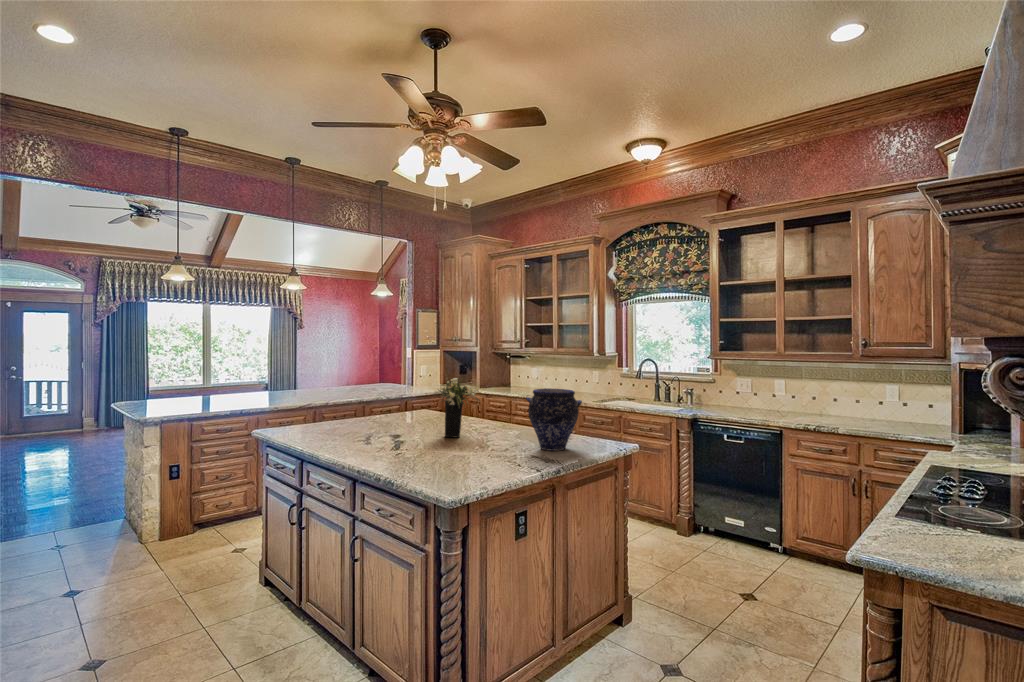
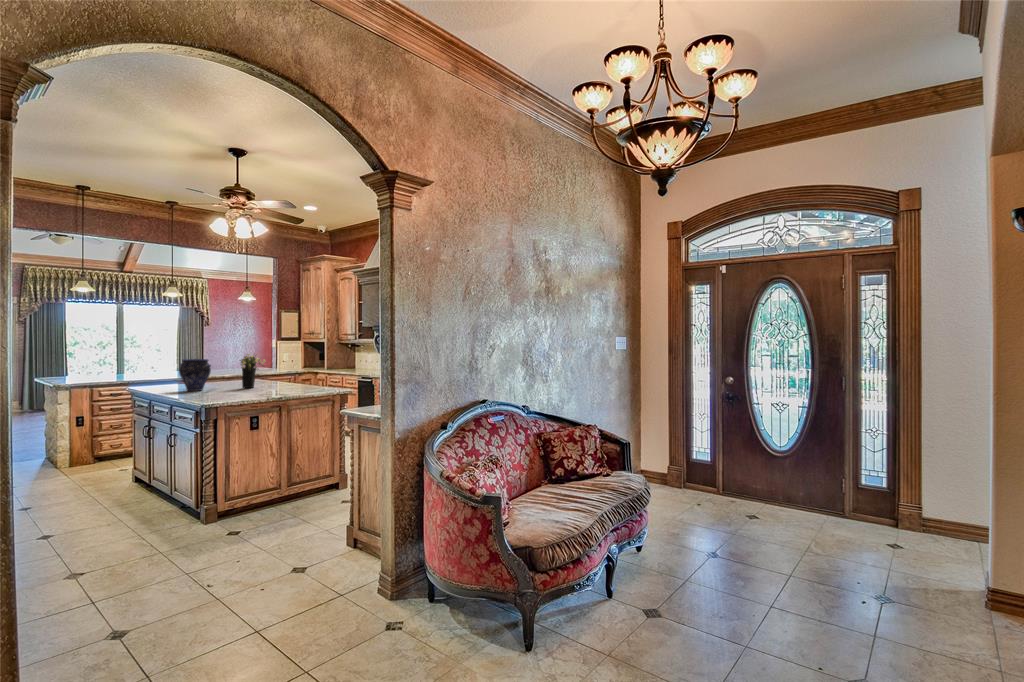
vase: present [526,388,582,451] -> present [179,359,211,391]

